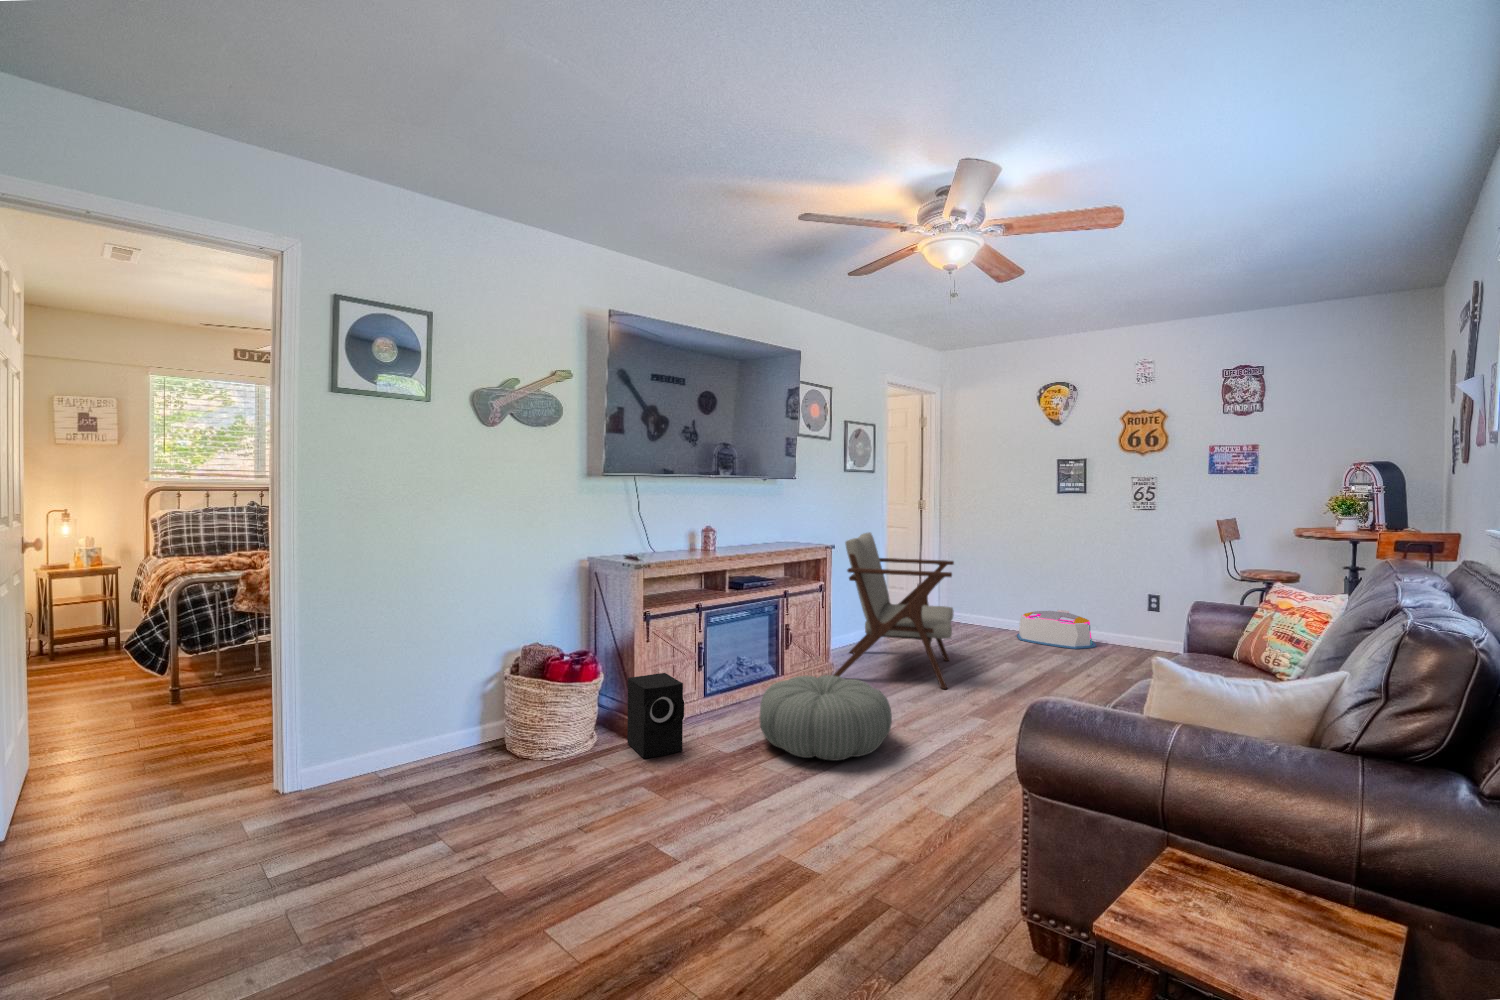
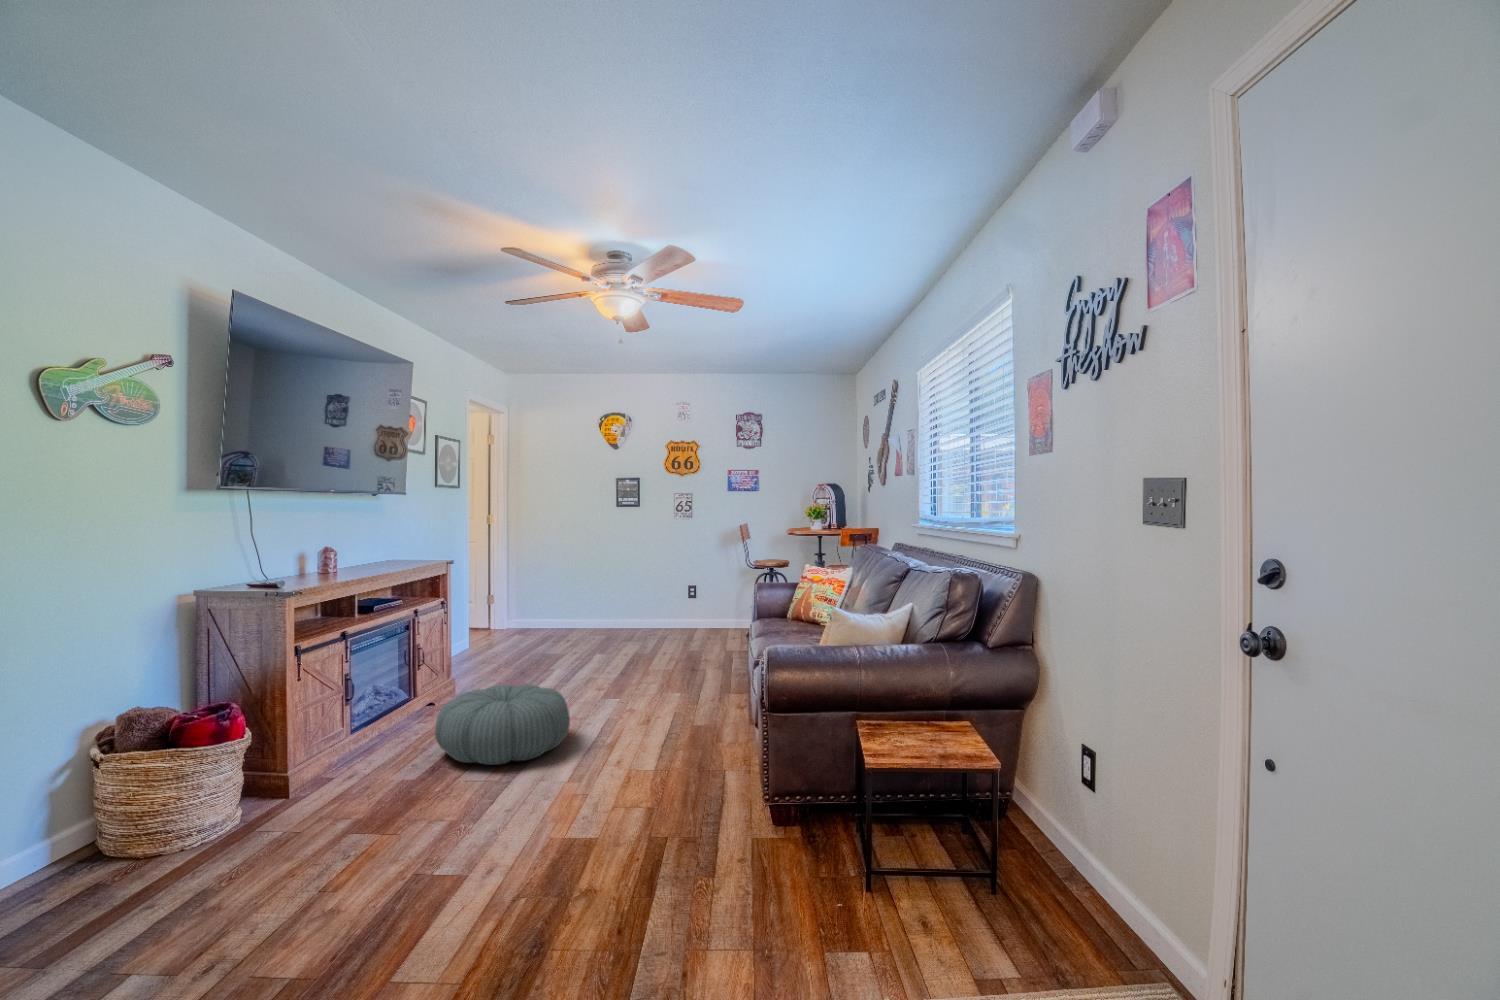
lounge chair: present [833,532,954,689] -> none [449,547,574,697]
storage bin: present [1017,610,1096,649] -> none [589,607,654,638]
speaker: present [627,673,684,758] -> none [283,714,366,811]

